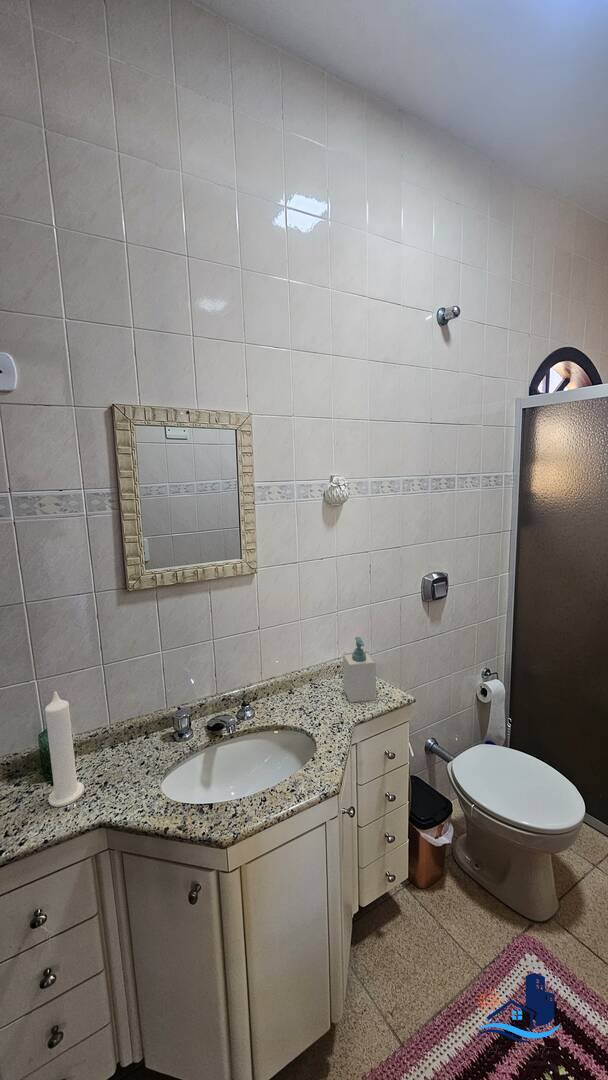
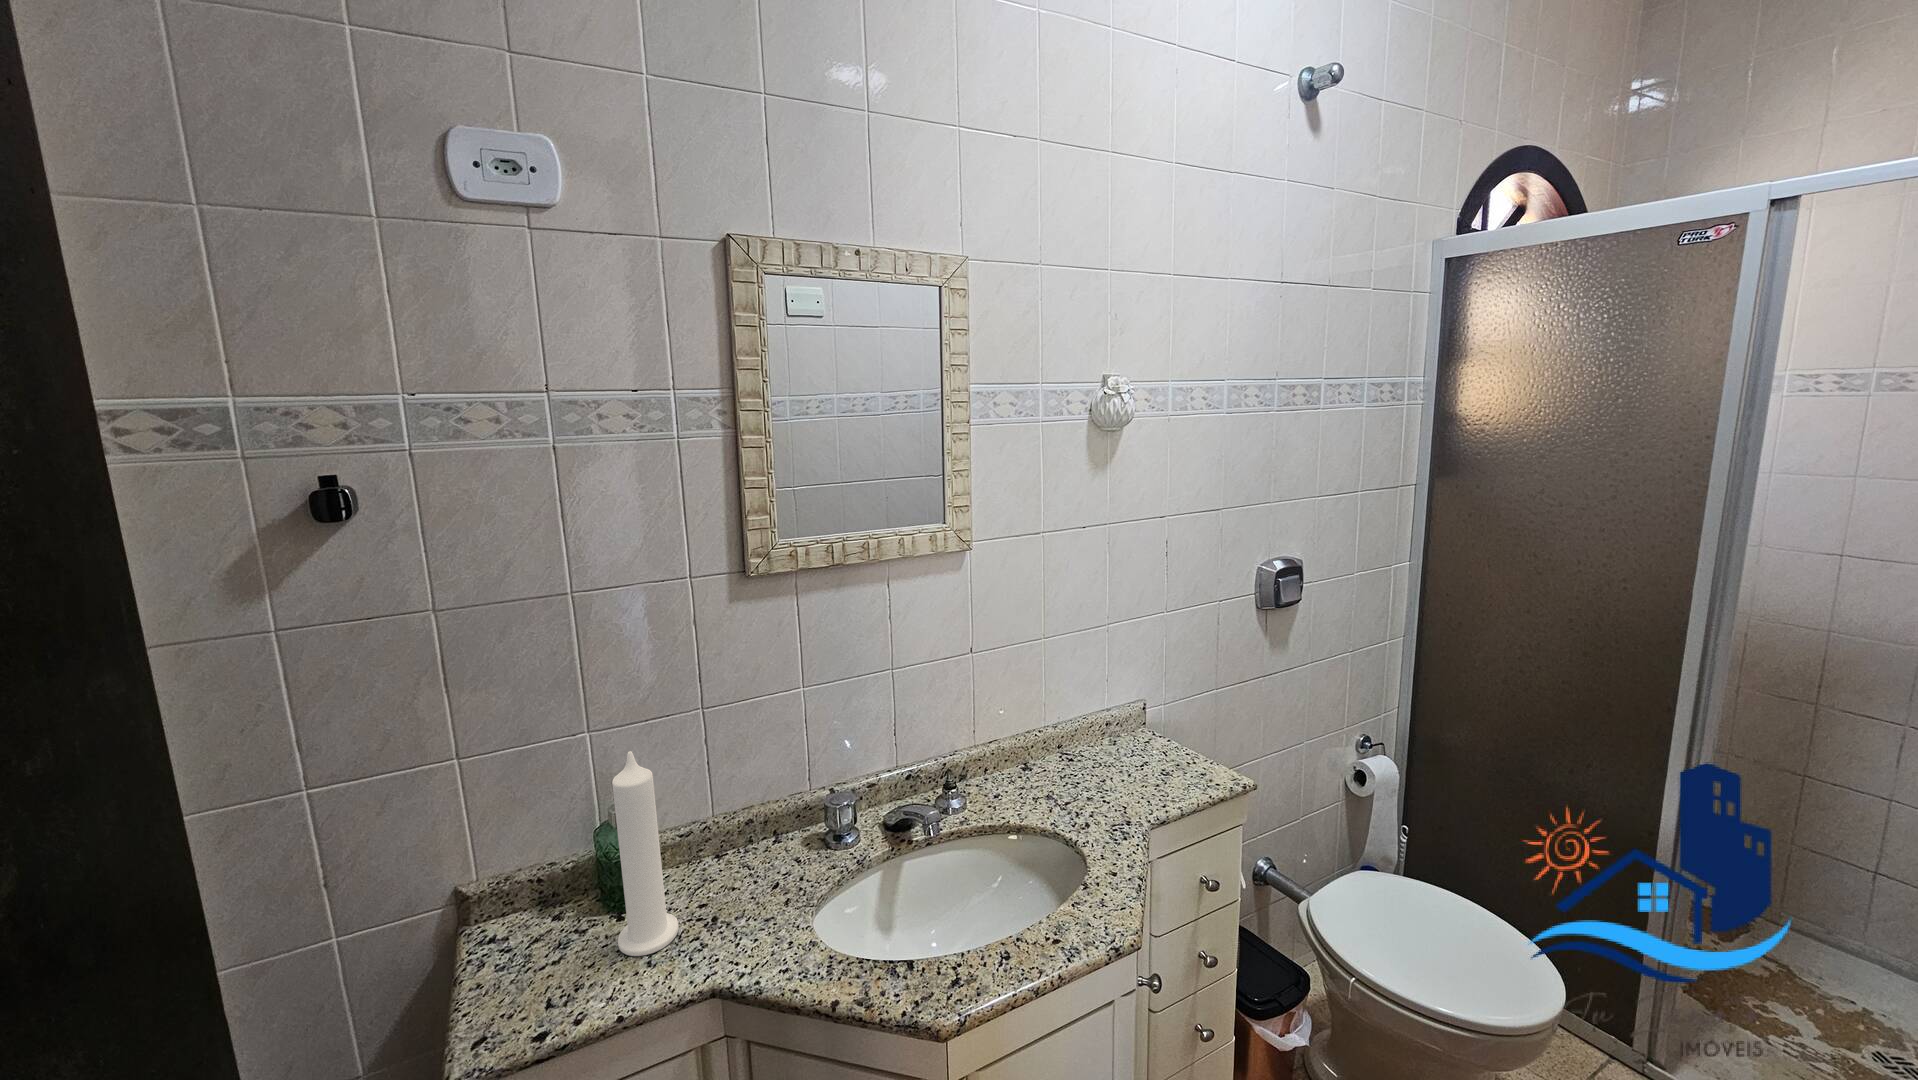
soap bottle: present [343,637,376,703] -> none [1121,671,1186,790]

